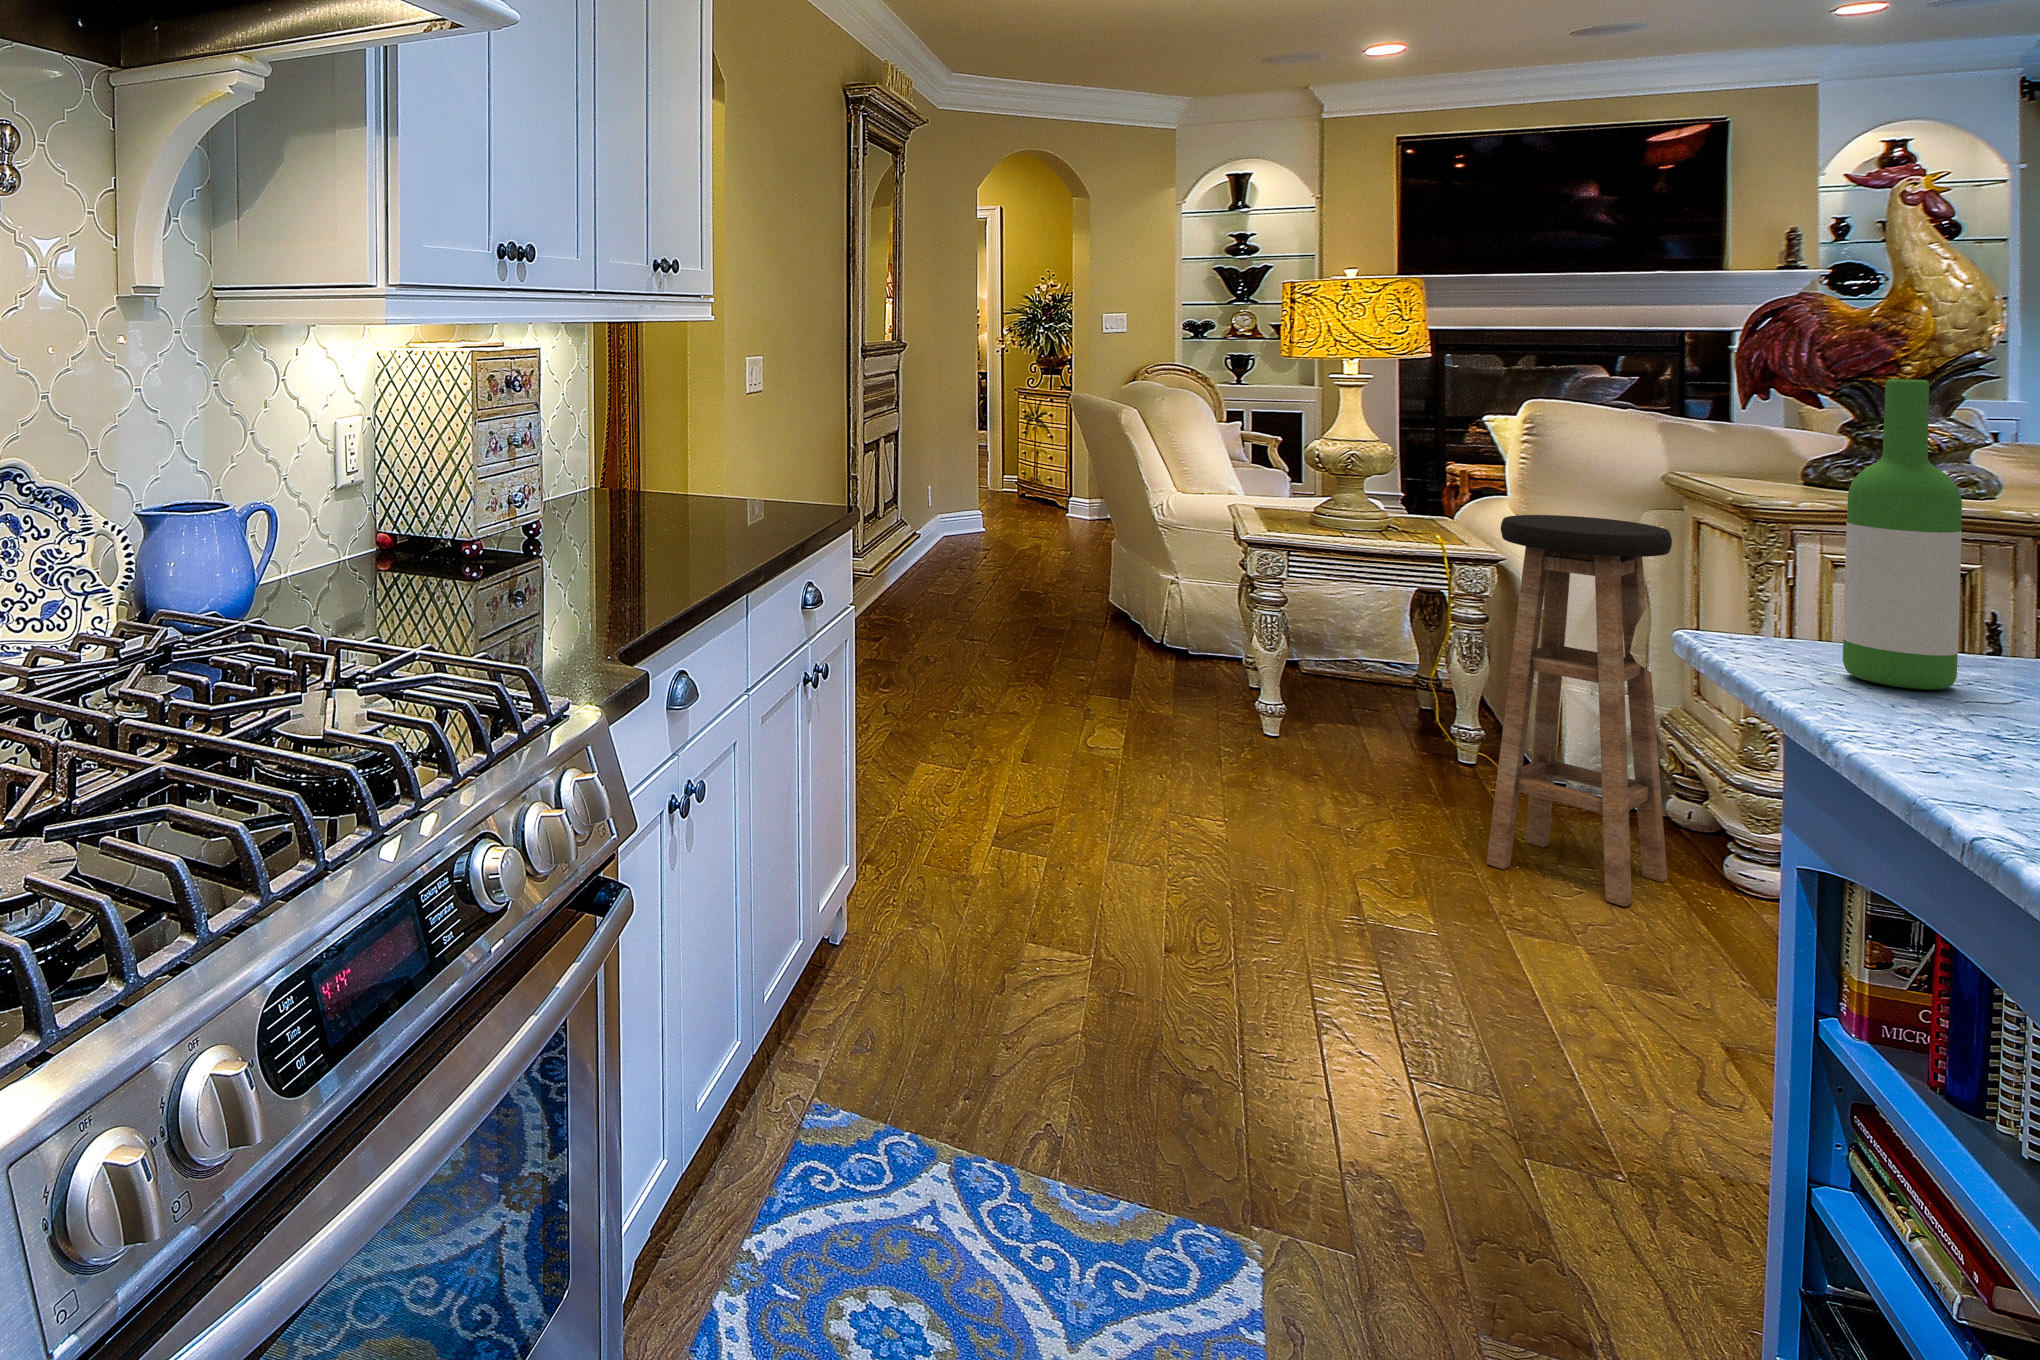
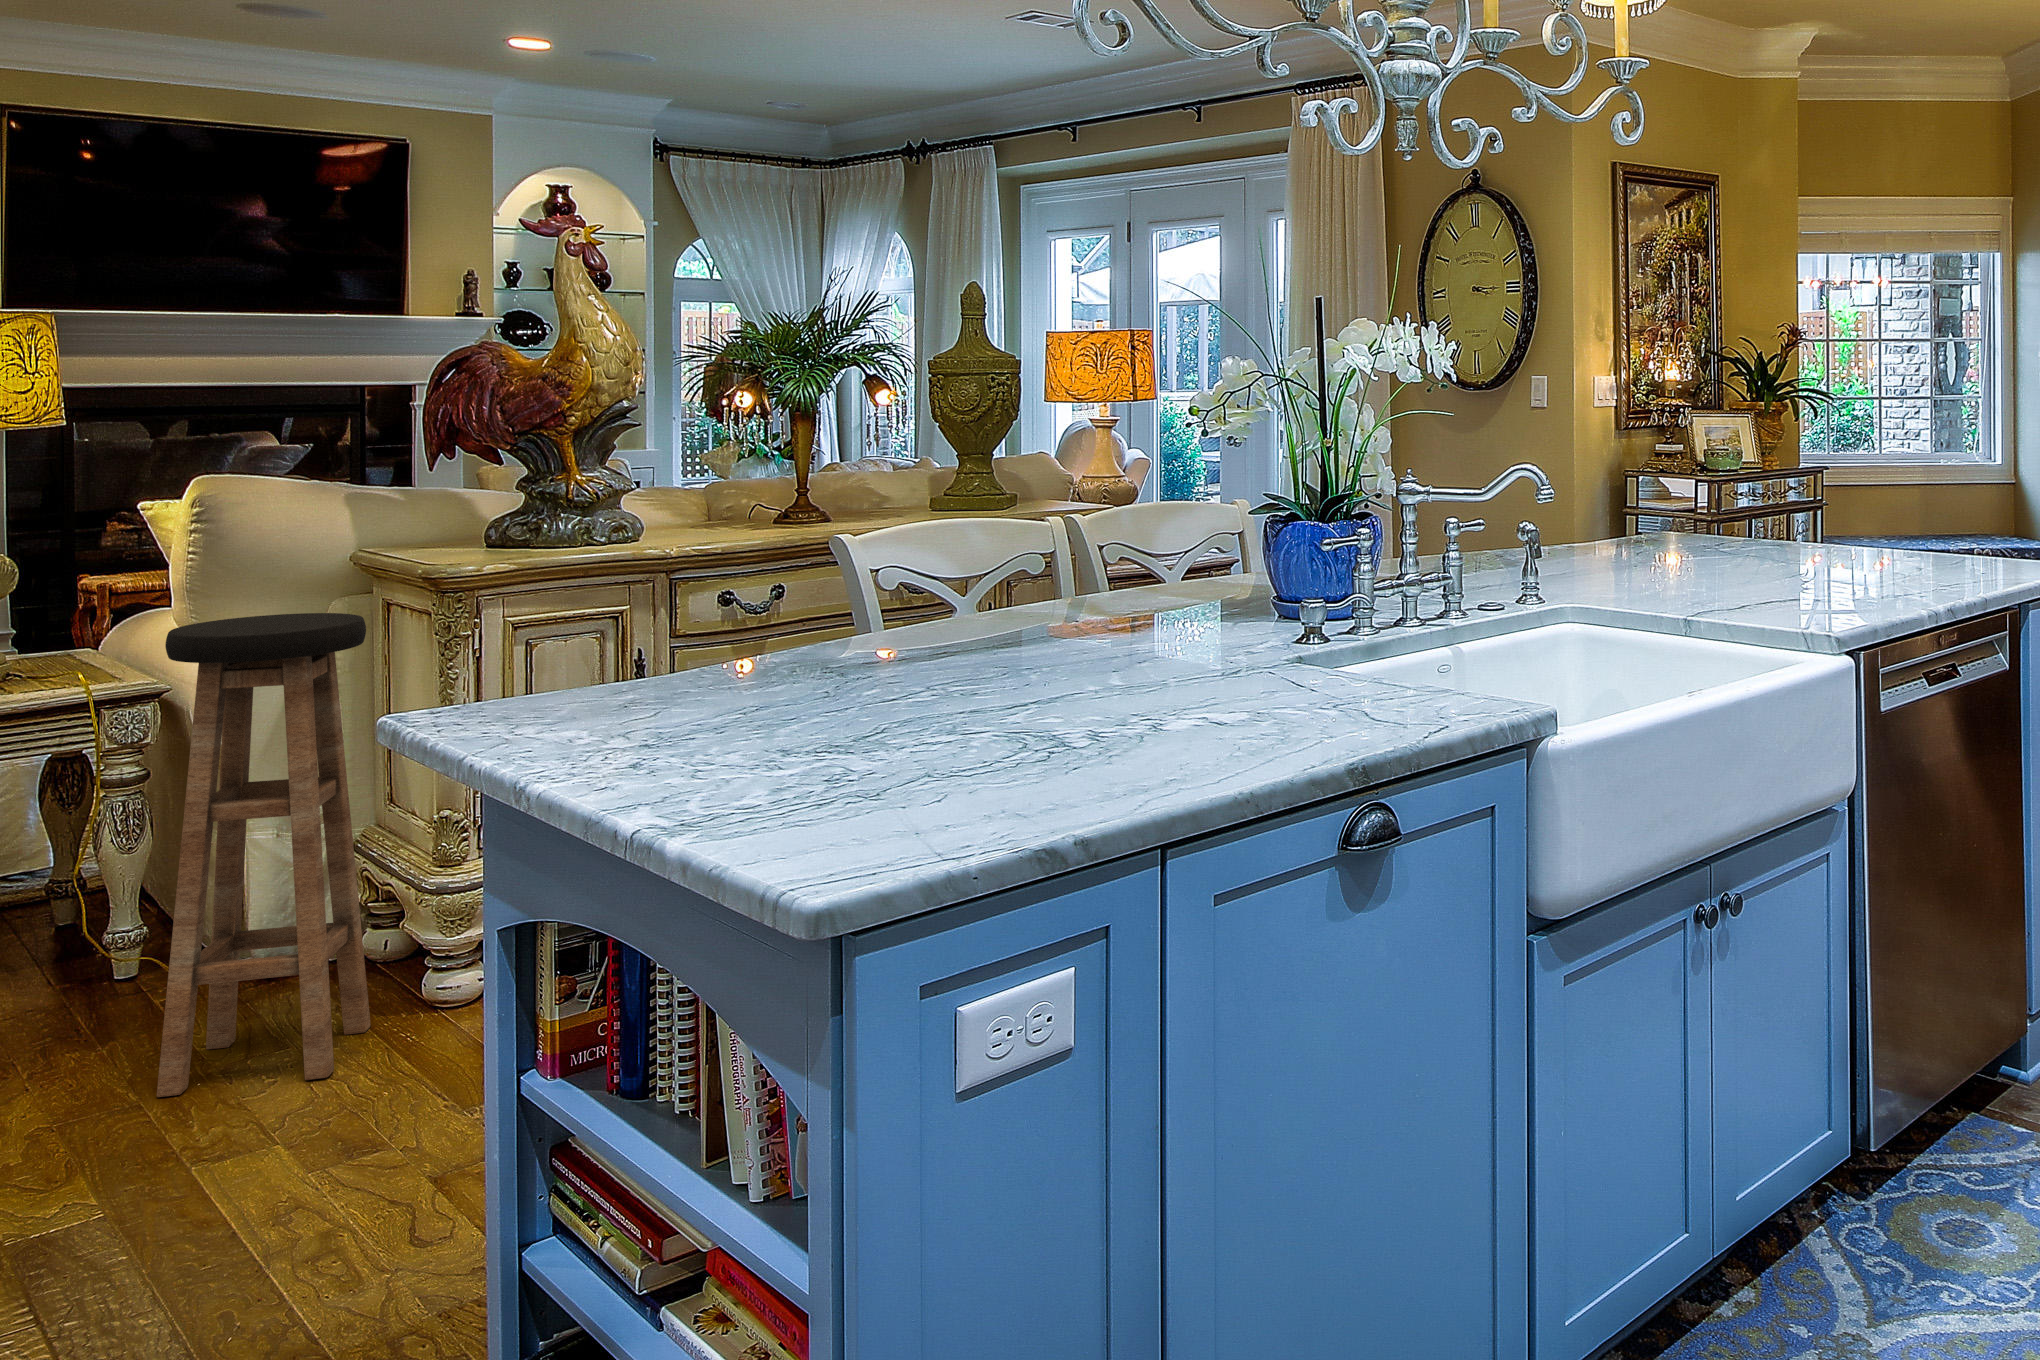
wine bottle: present [1843,379,1962,690] -> none [531,427,616,723]

